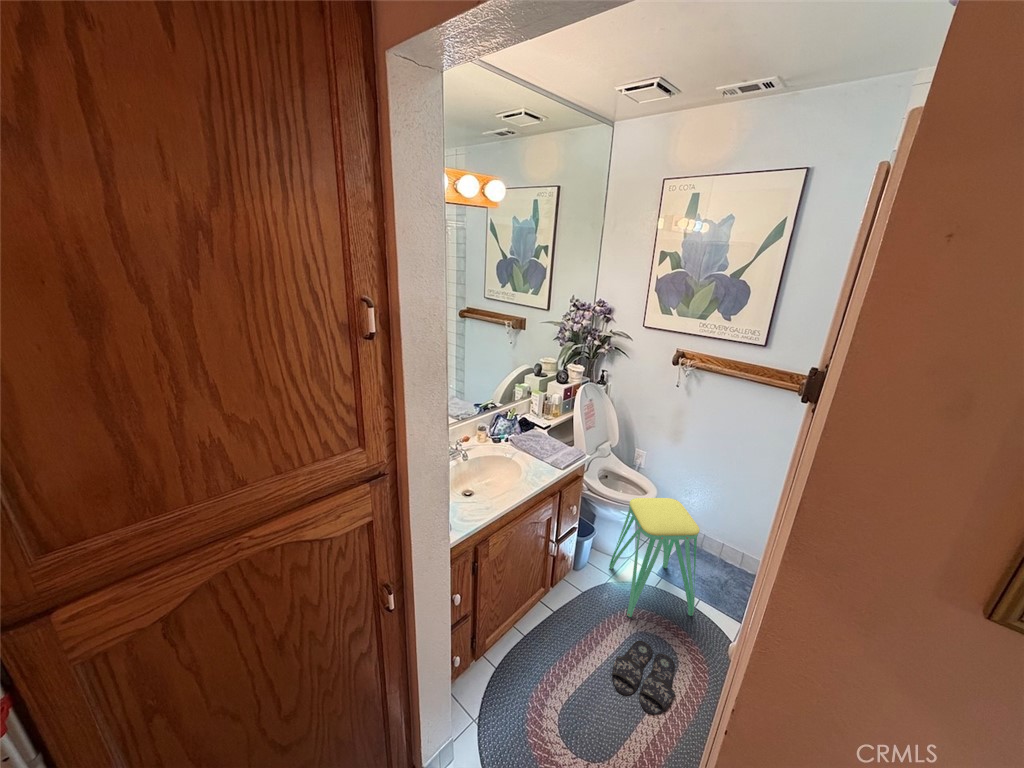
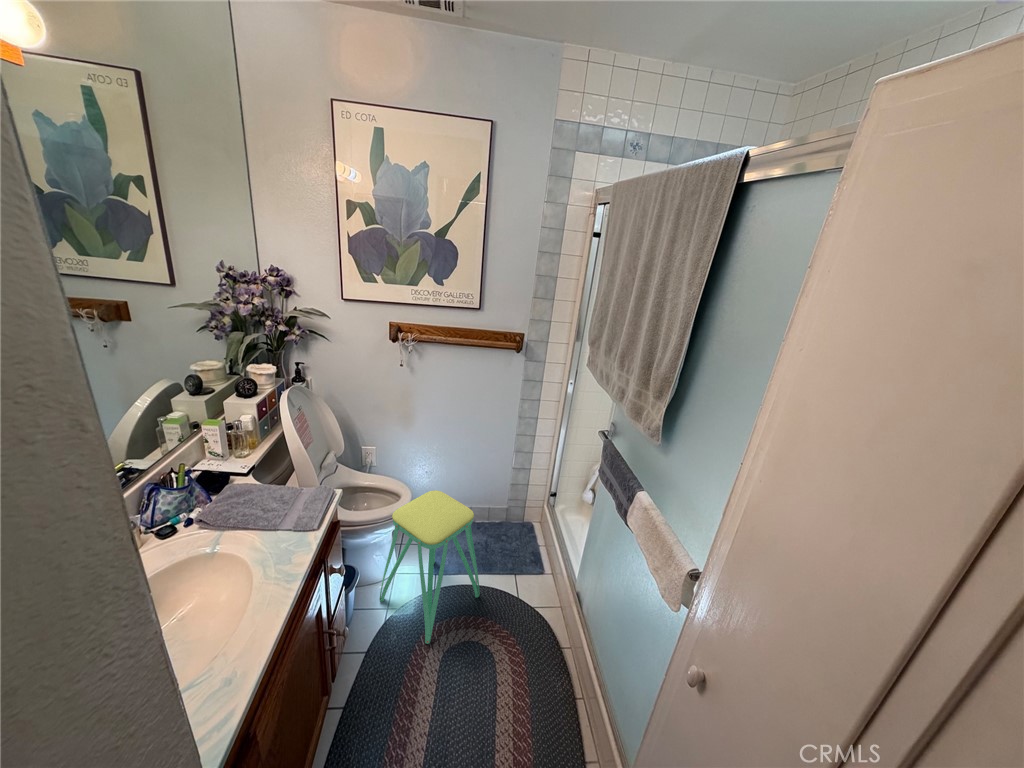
slippers: present [612,641,675,714] -> none [441,655,508,740]

